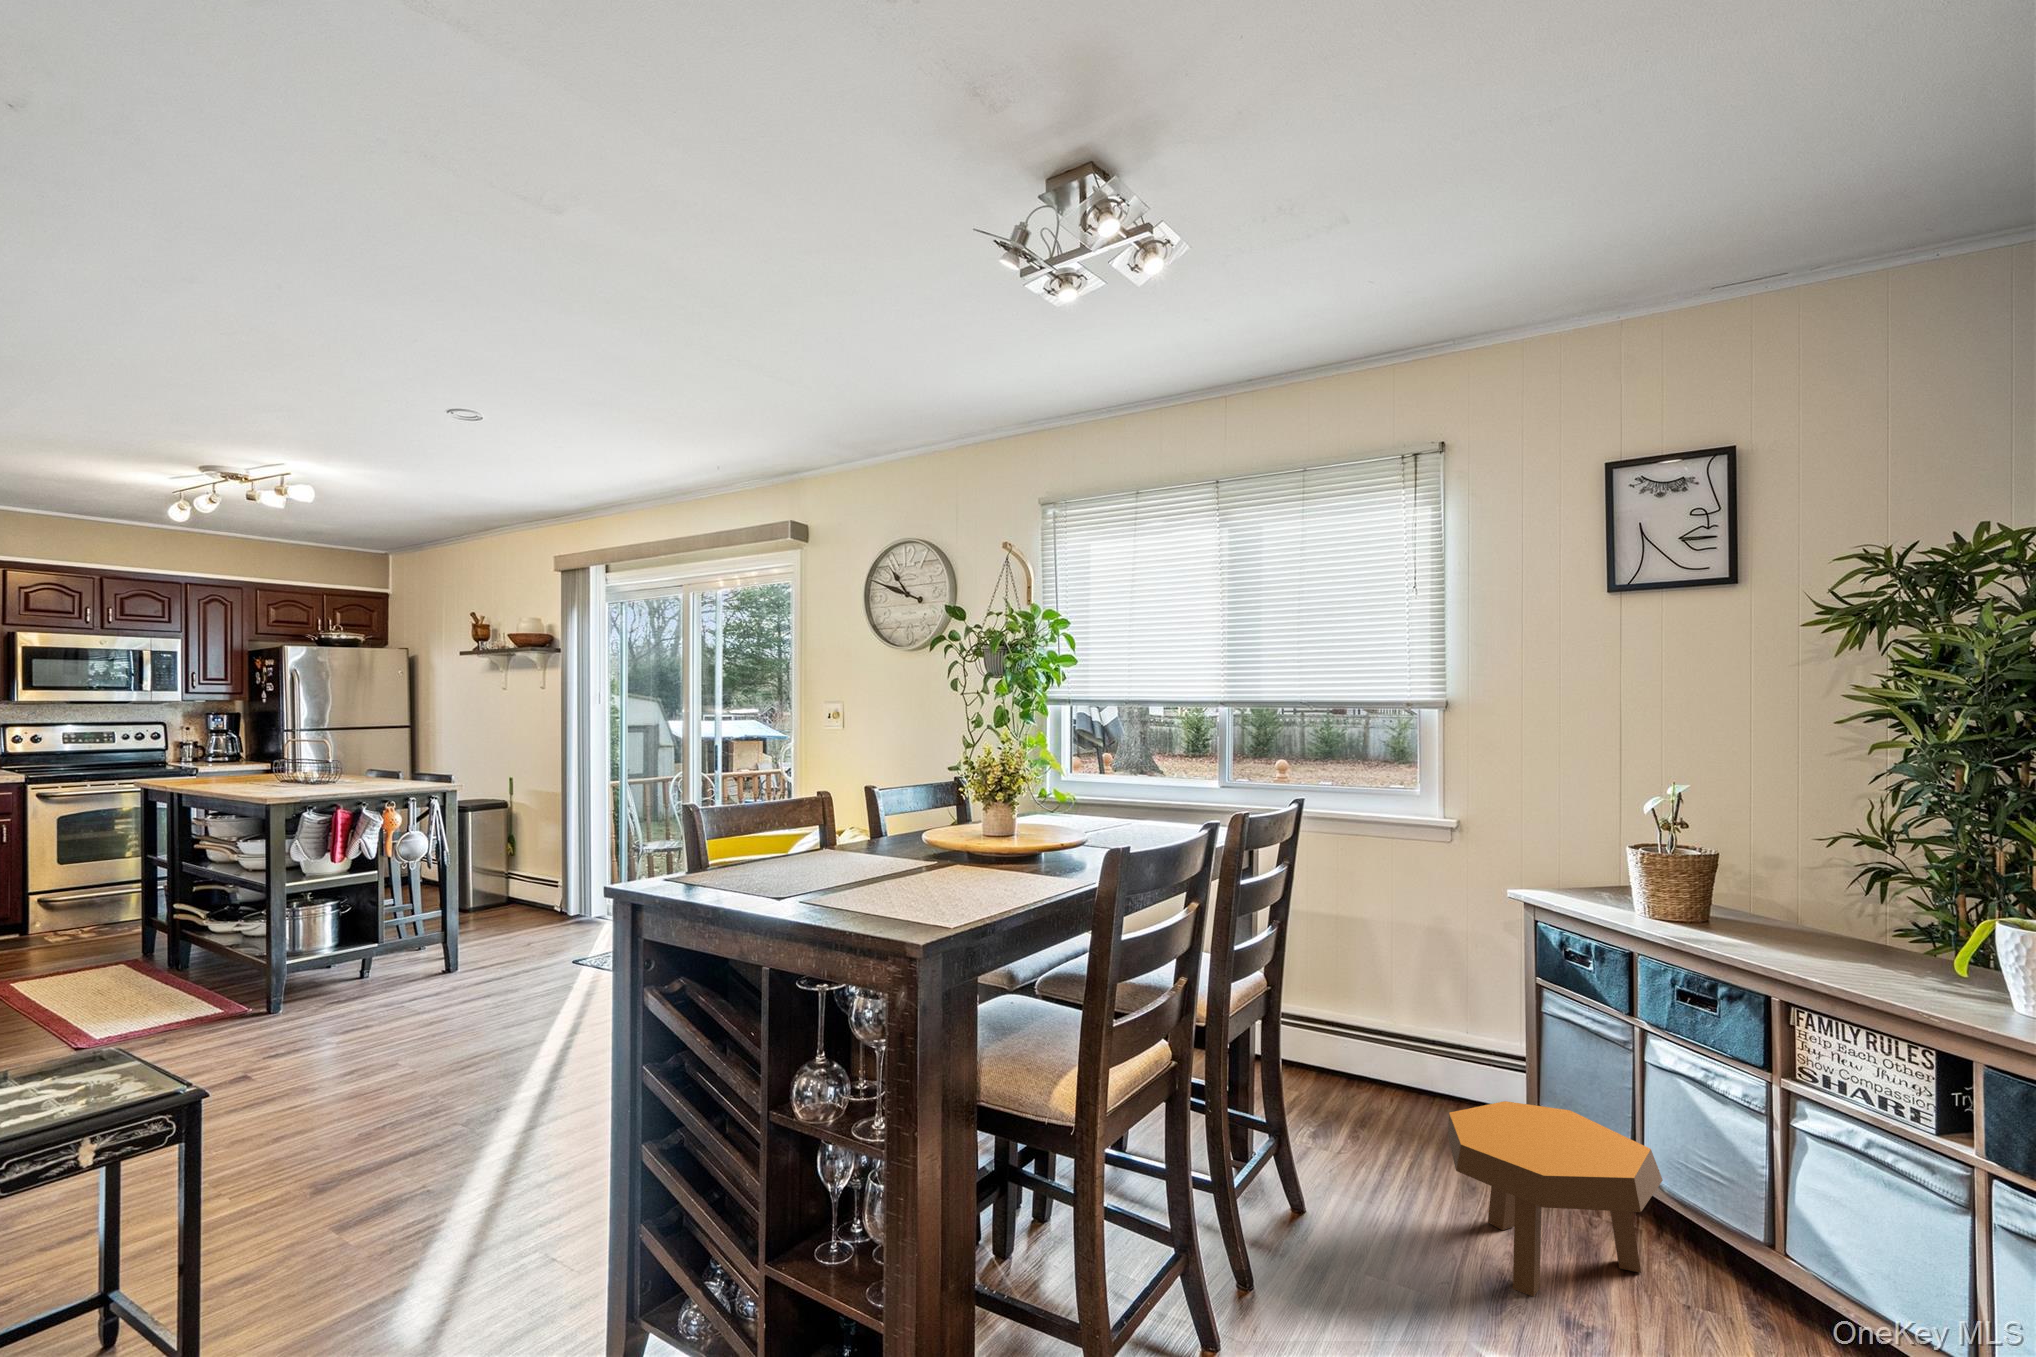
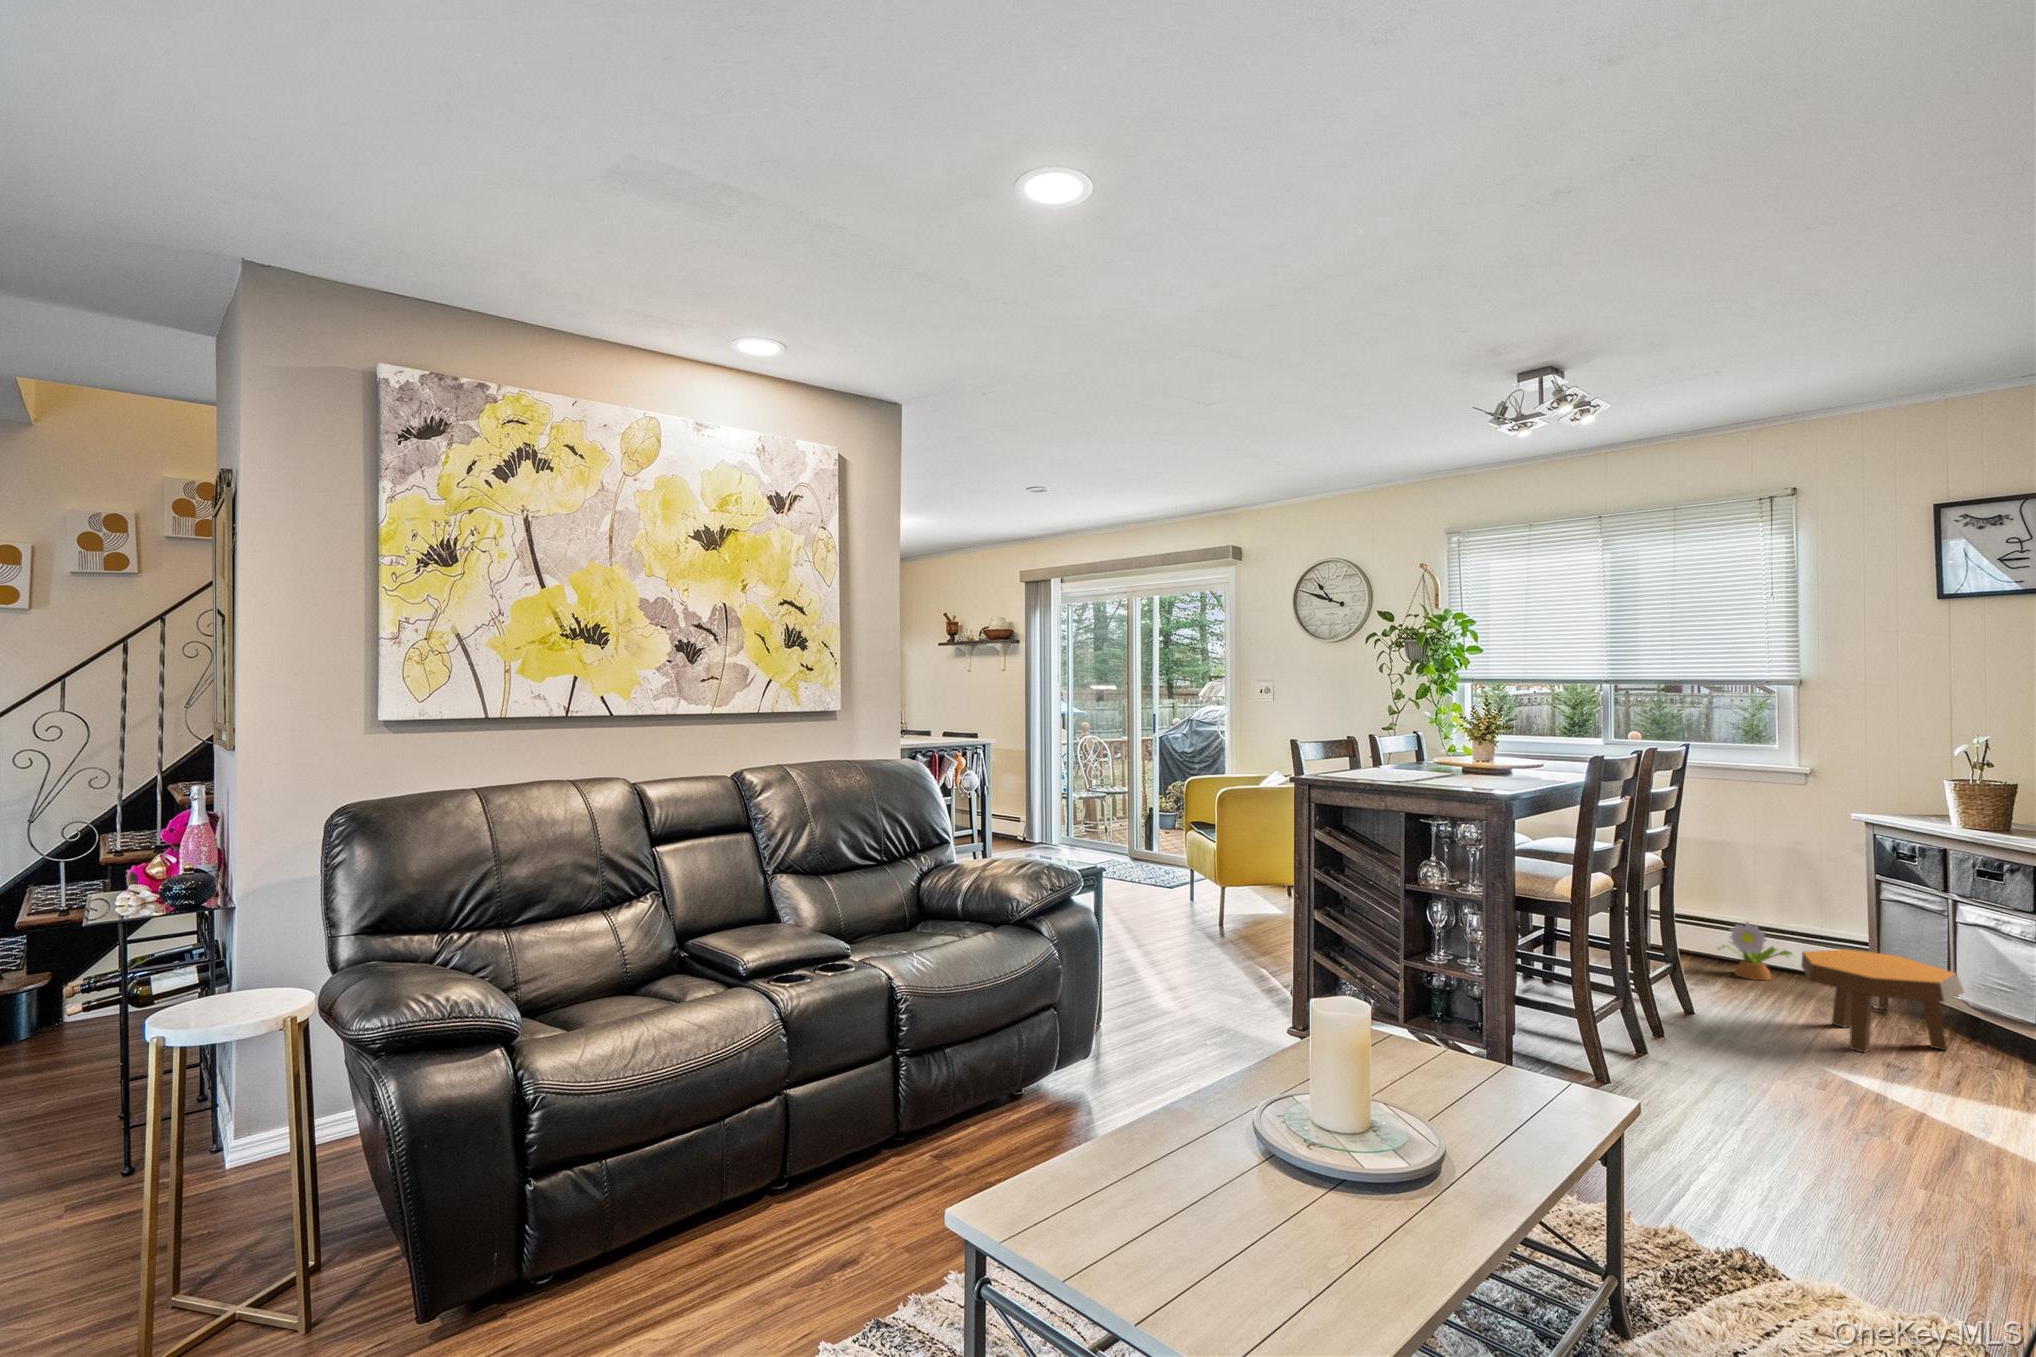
decorative plant: none [1349,1043,1444,1126] -> present [1723,922,1793,980]

